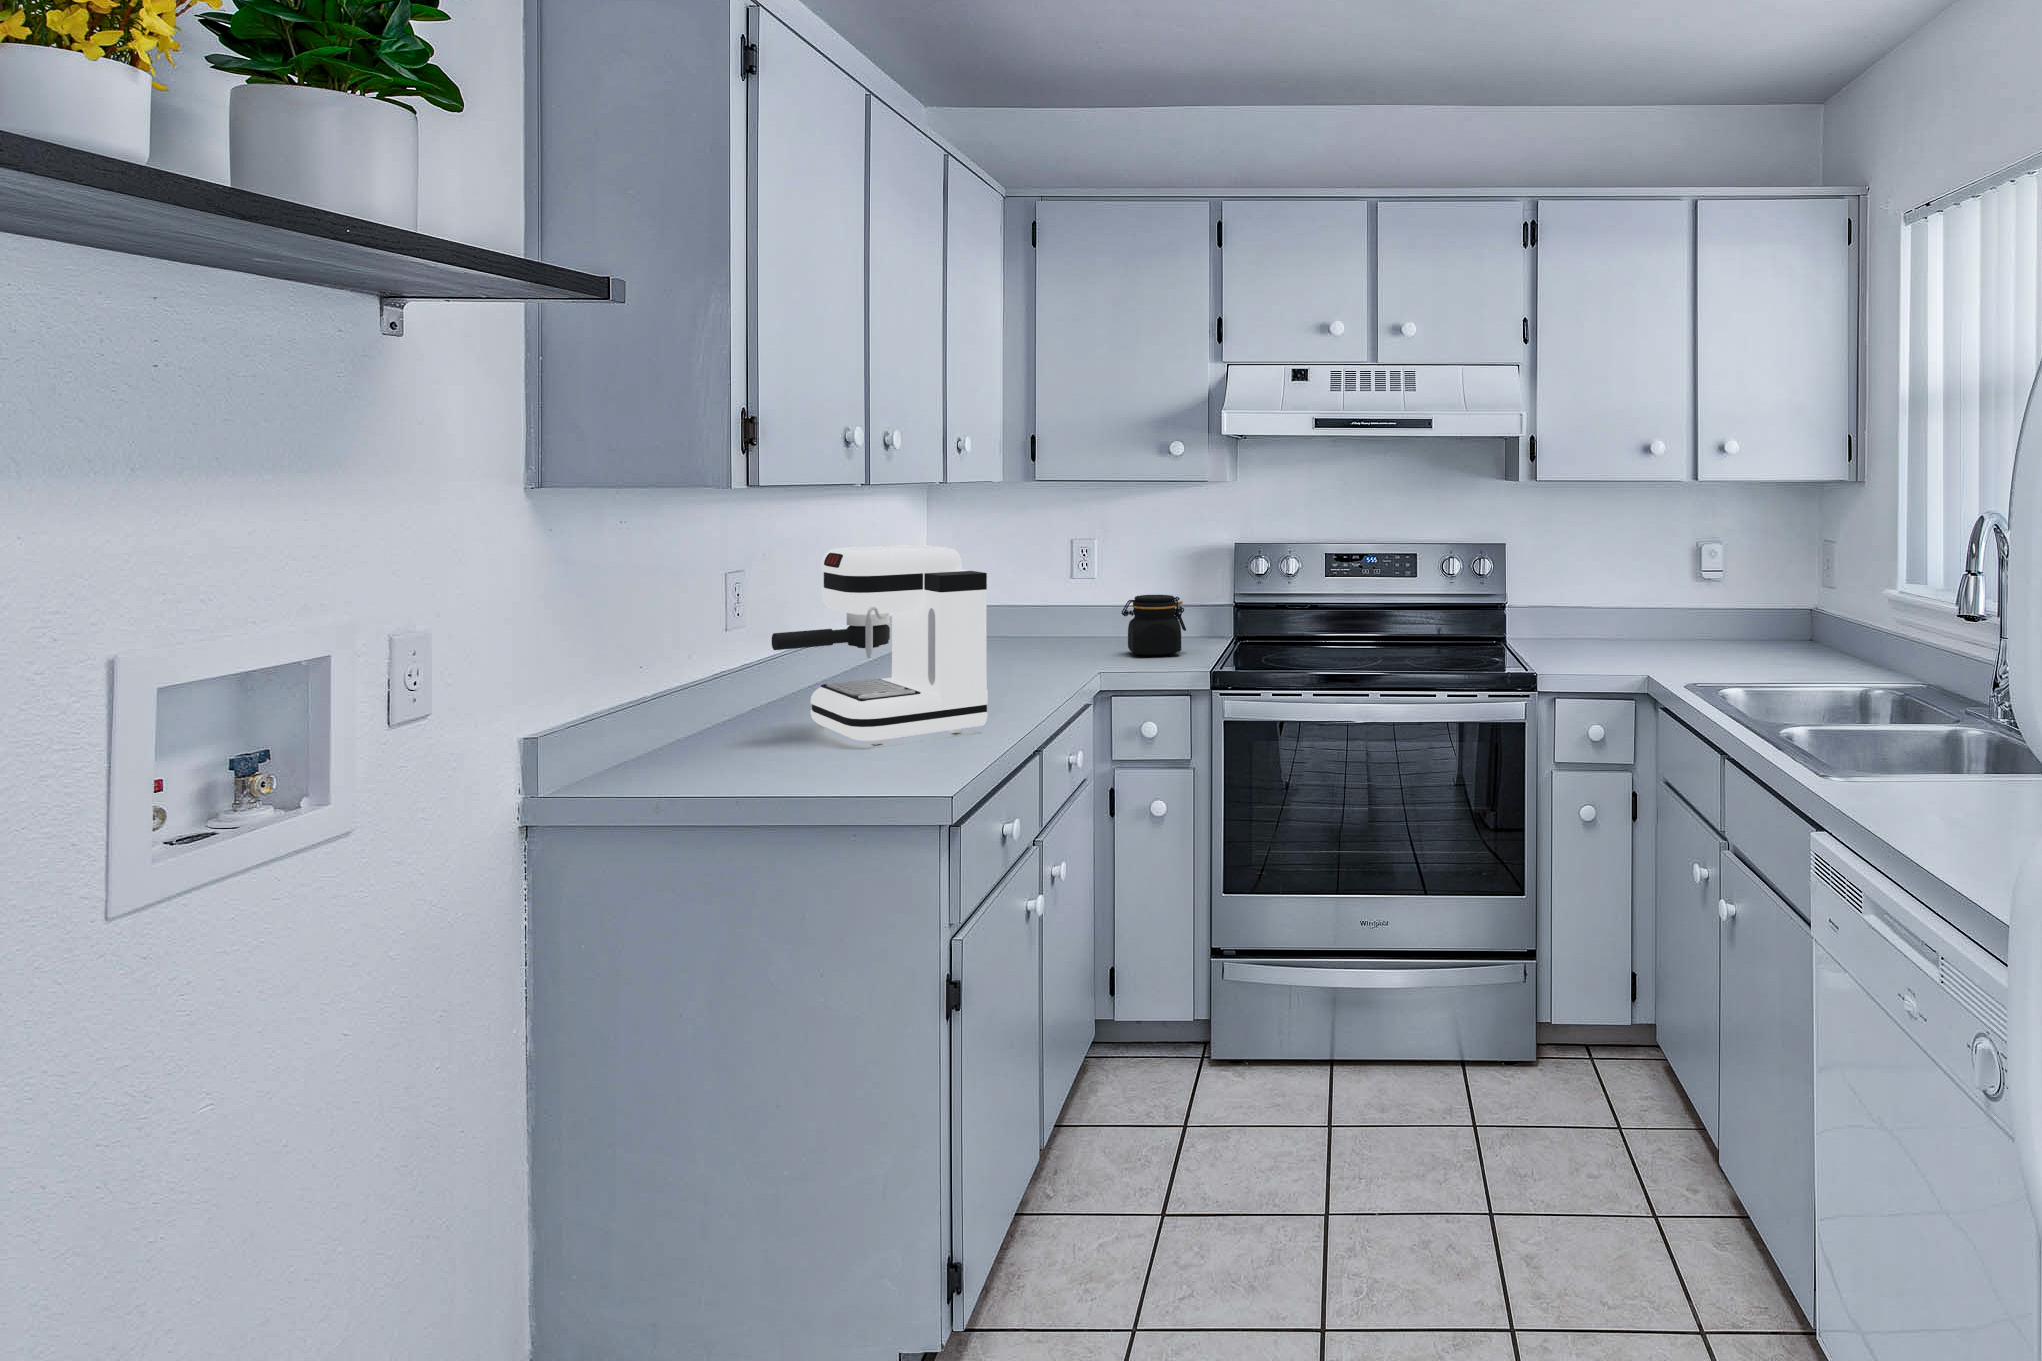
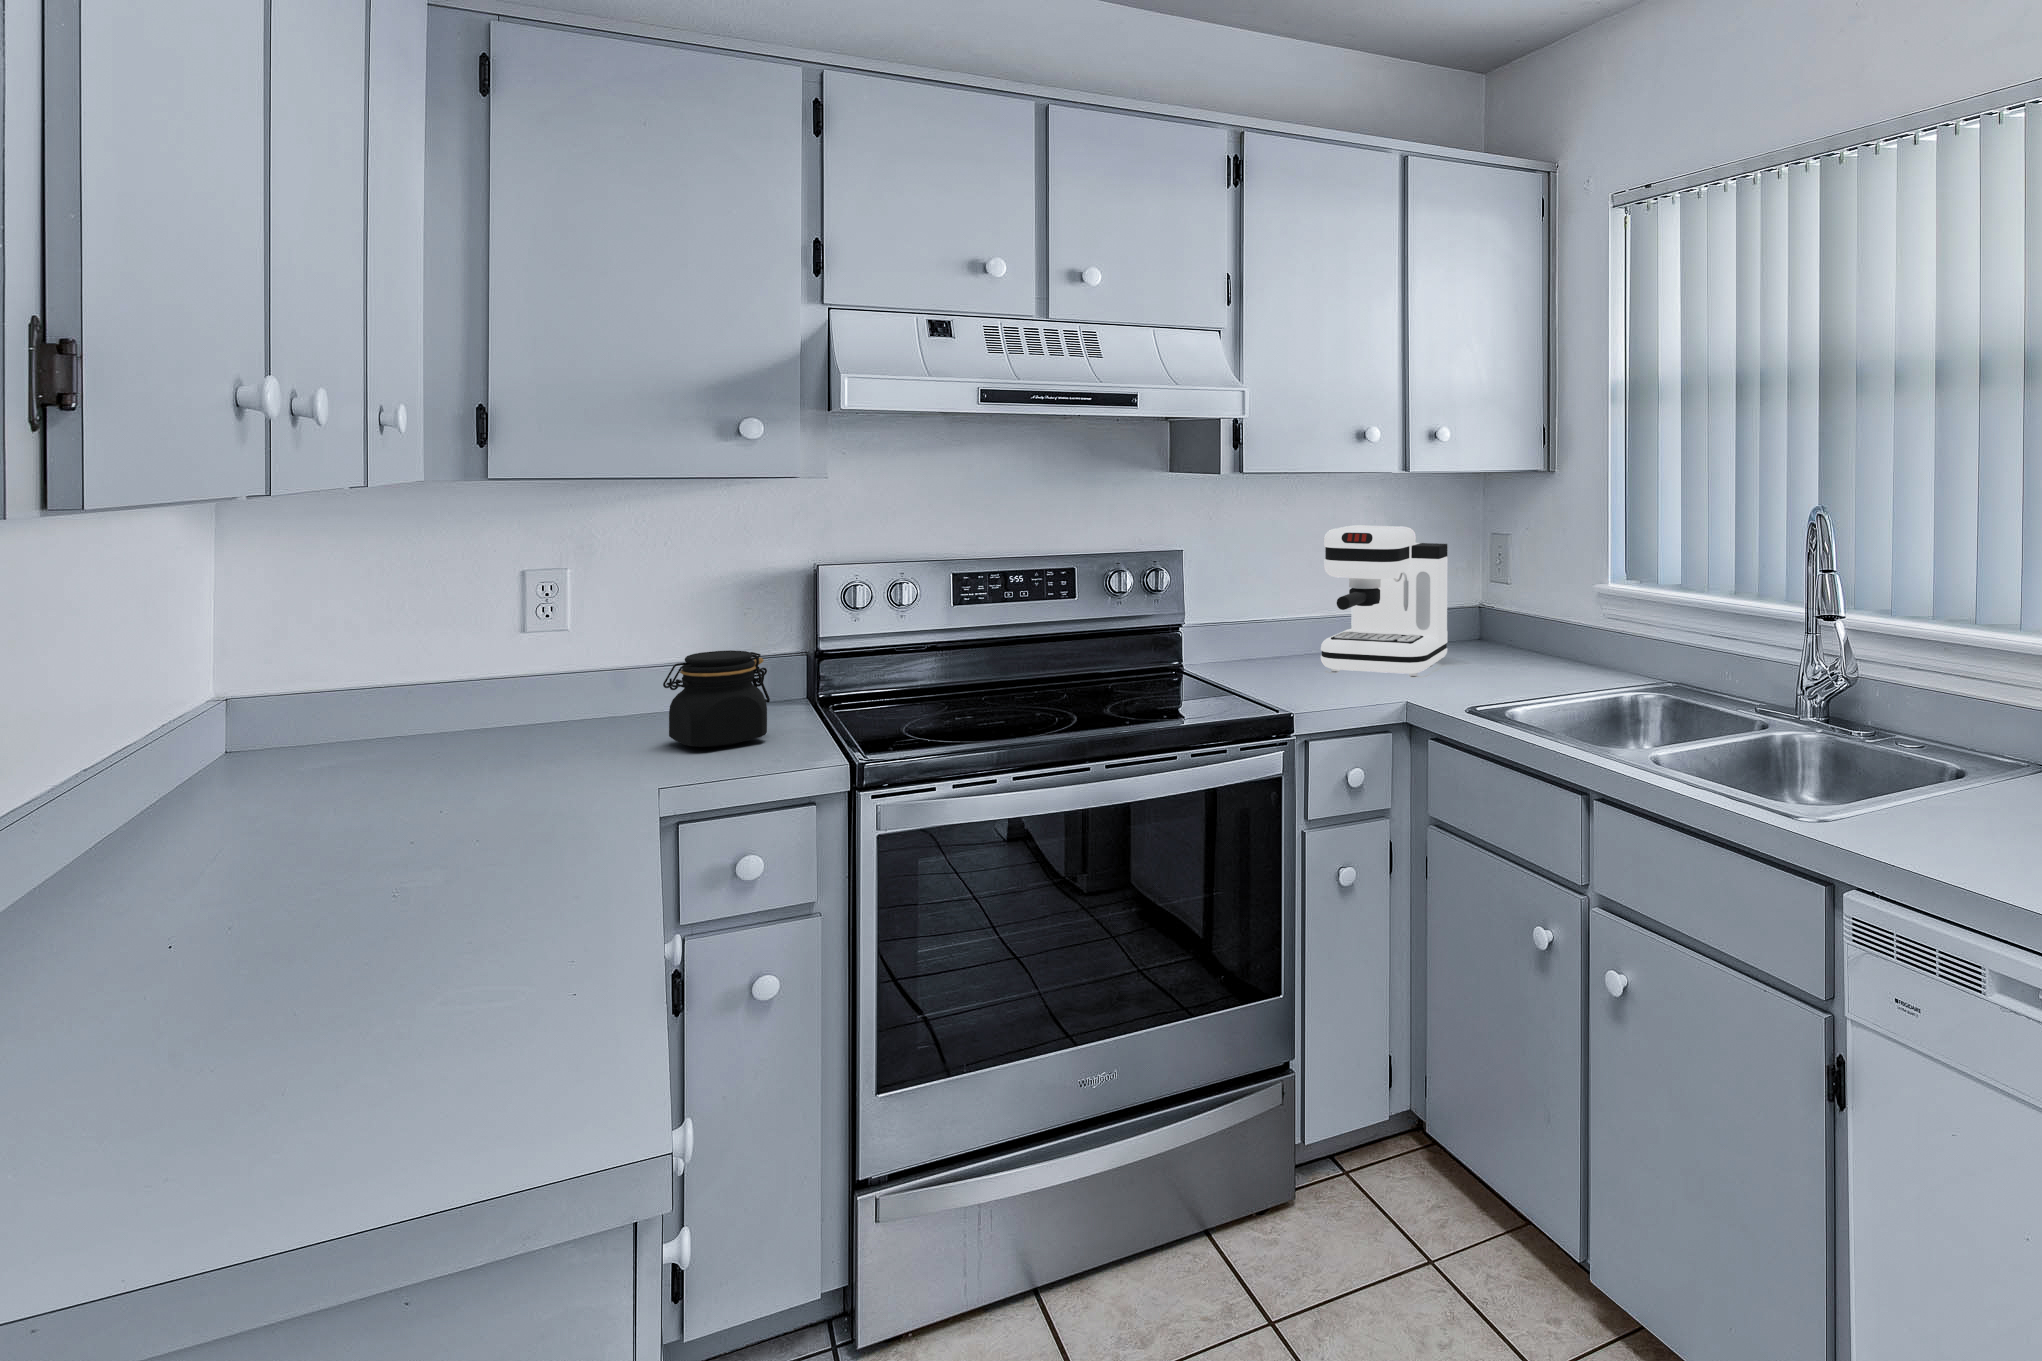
coffee maker: present [772,545,988,745] -> present [1321,526,1448,676]

